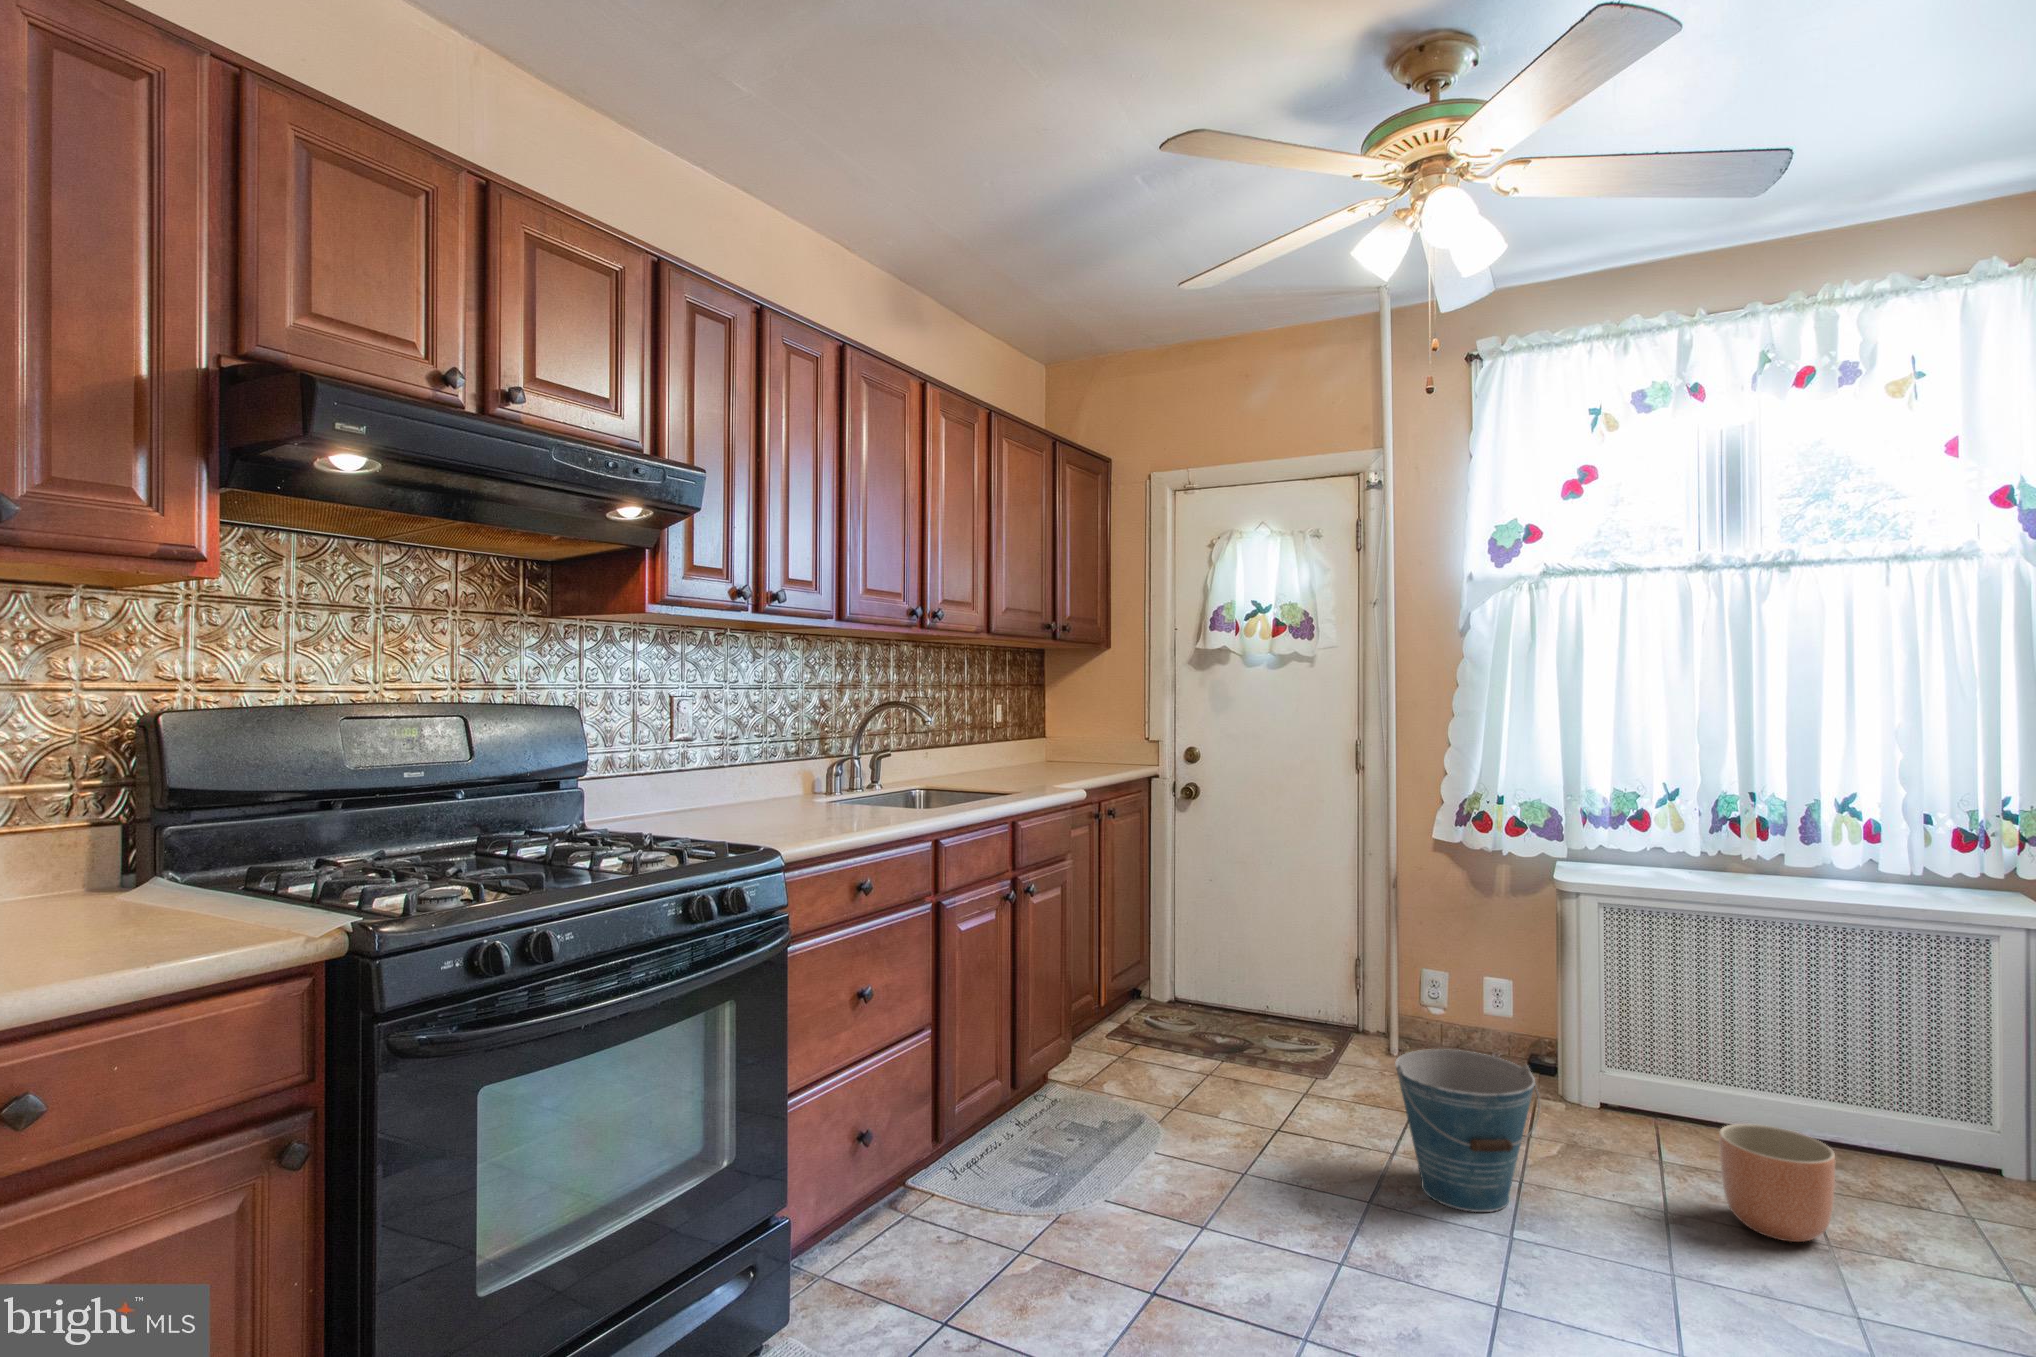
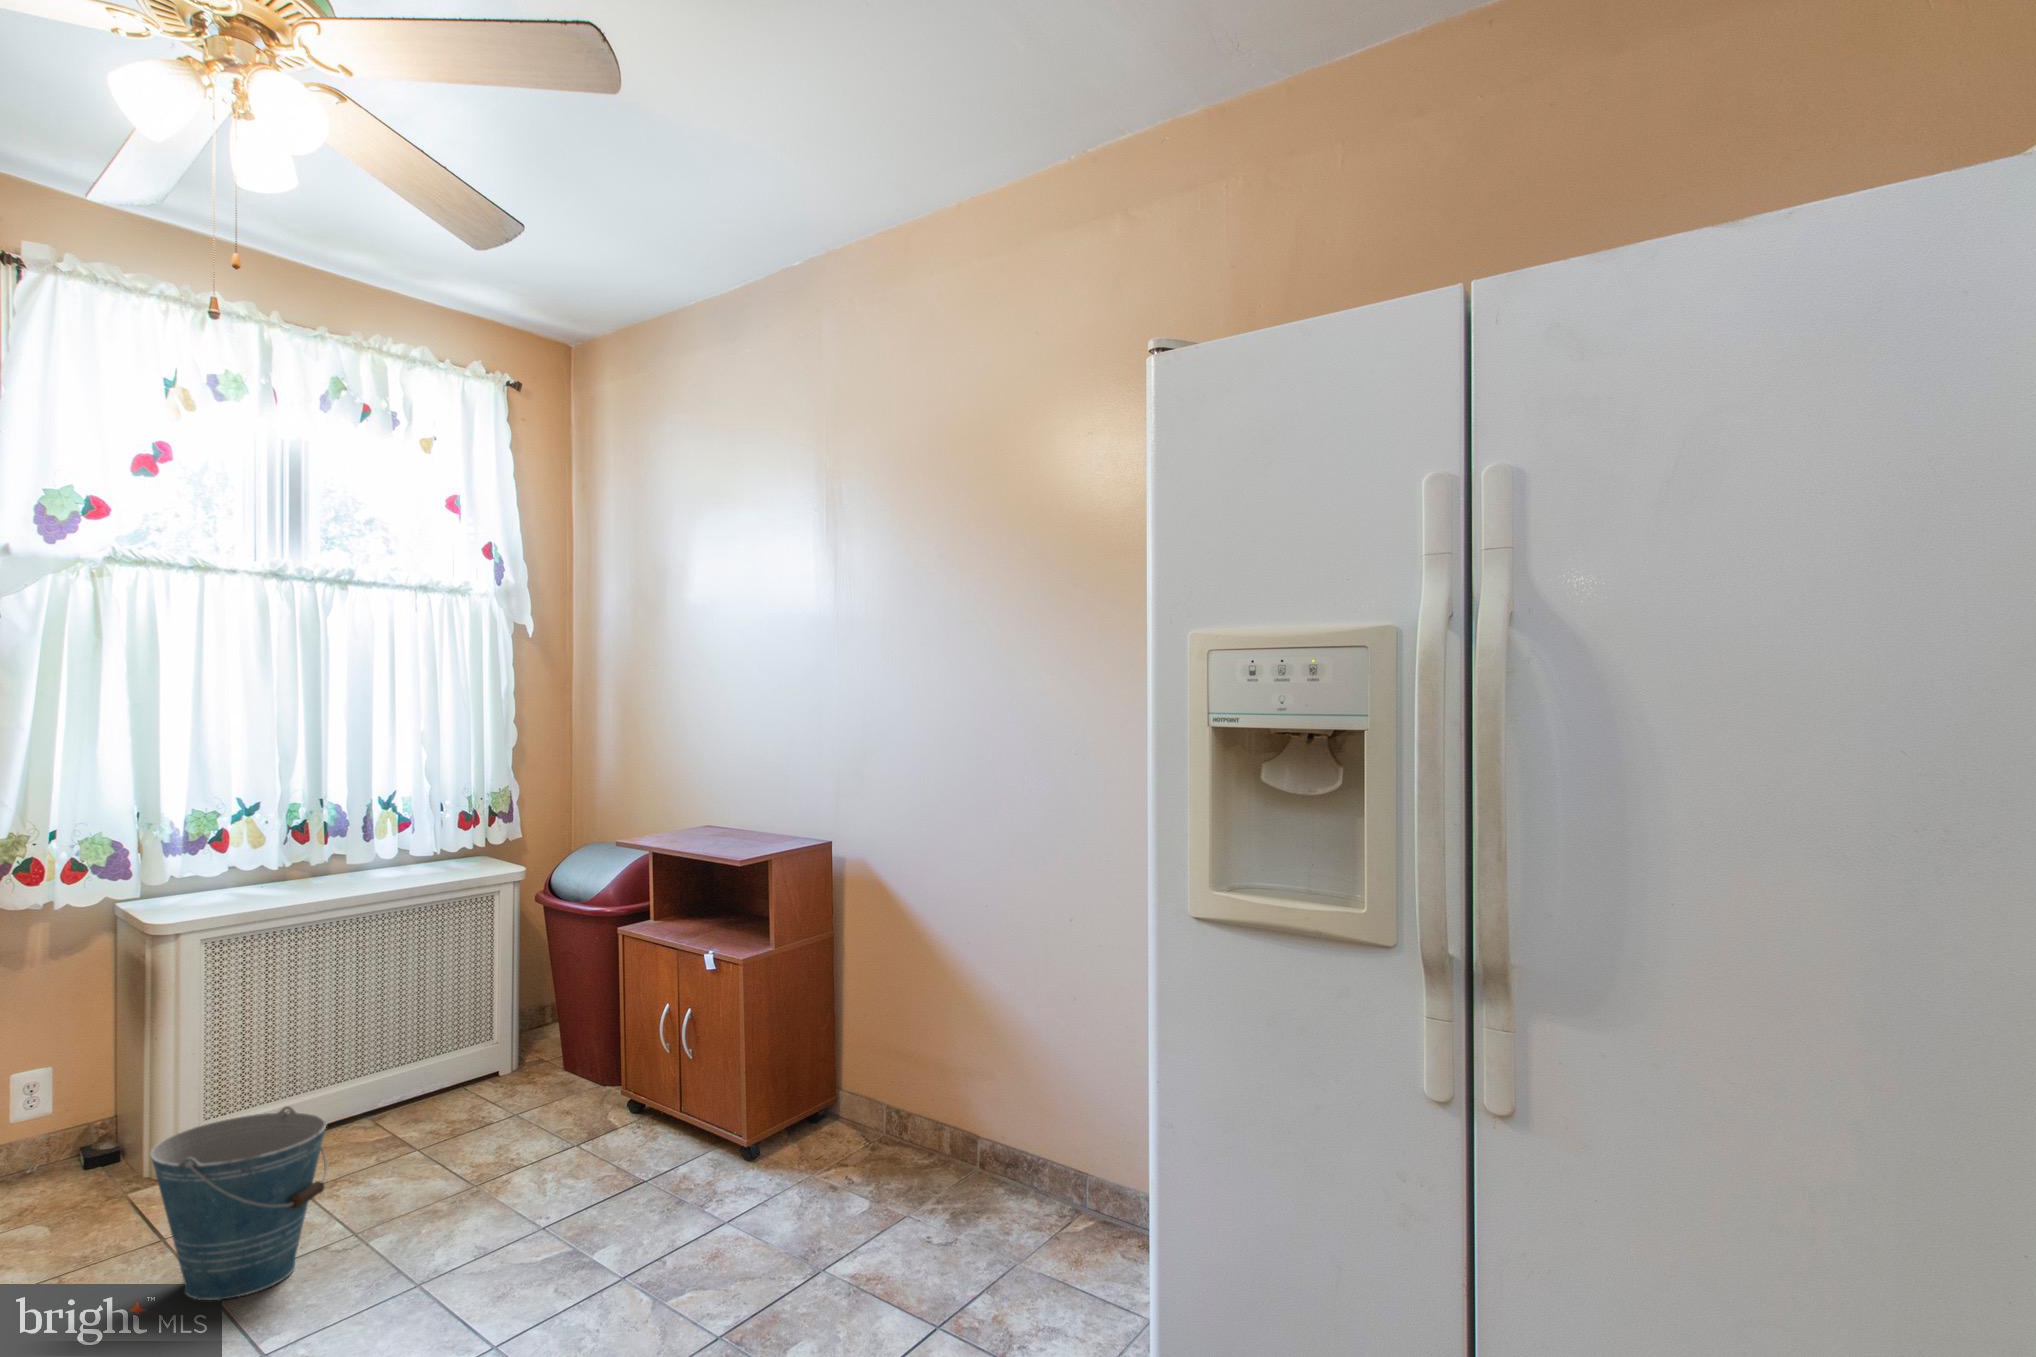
planter: present [1719,1124,1835,1242] -> none [422,1078,511,1172]

